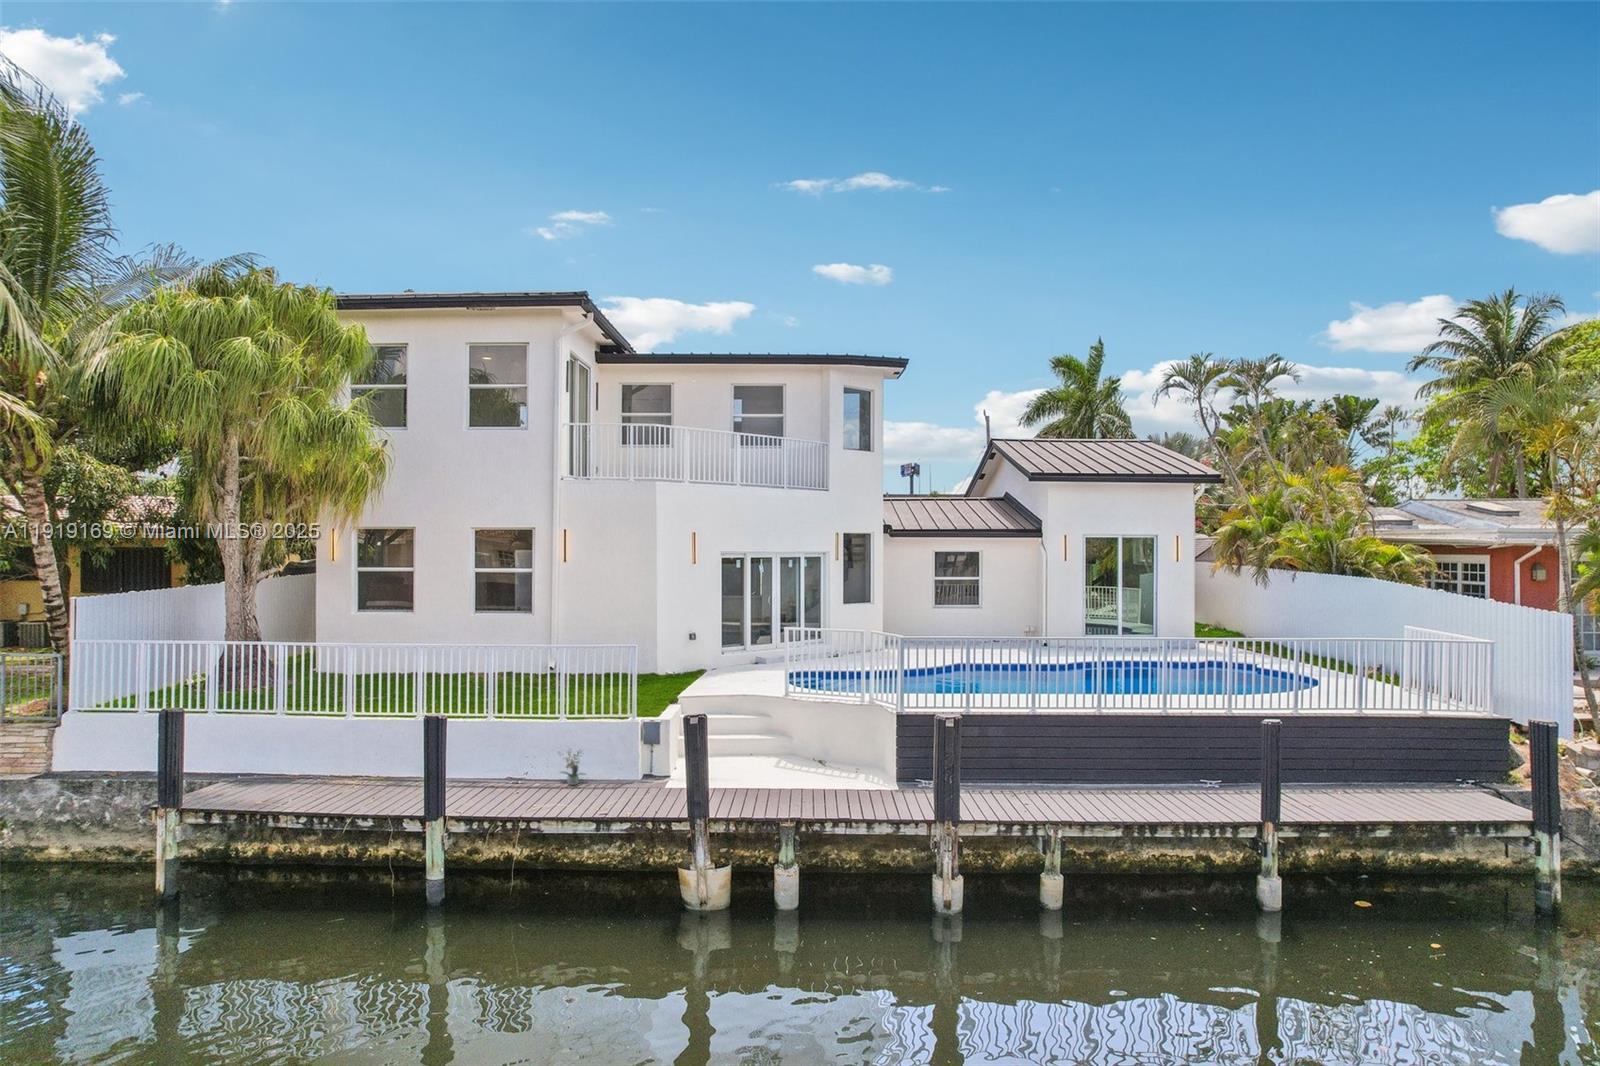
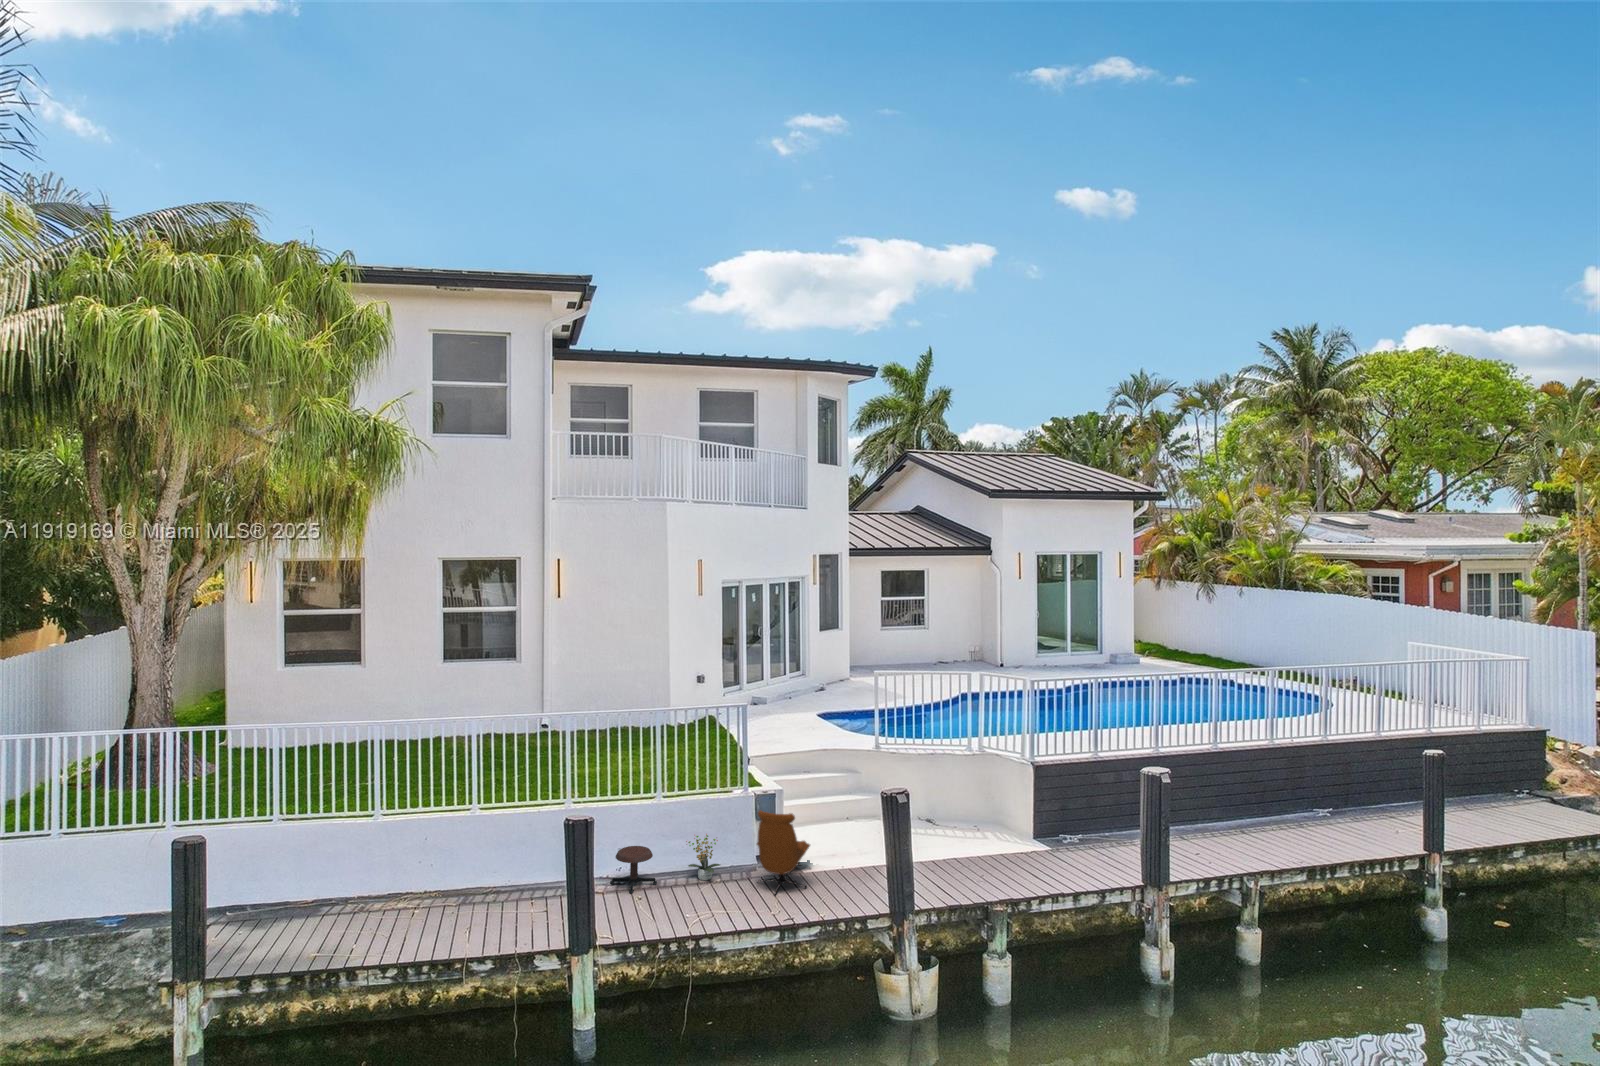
lounge chair: none [595,726,667,799] -> present [757,810,810,895]
stool: none [498,753,532,788] -> present [610,846,657,893]

